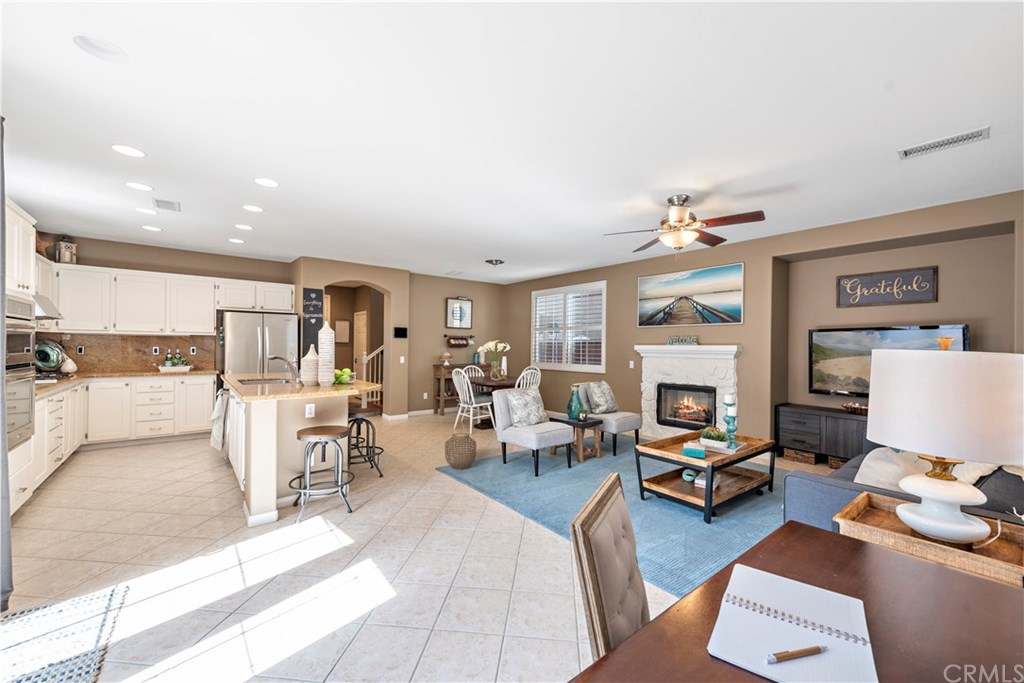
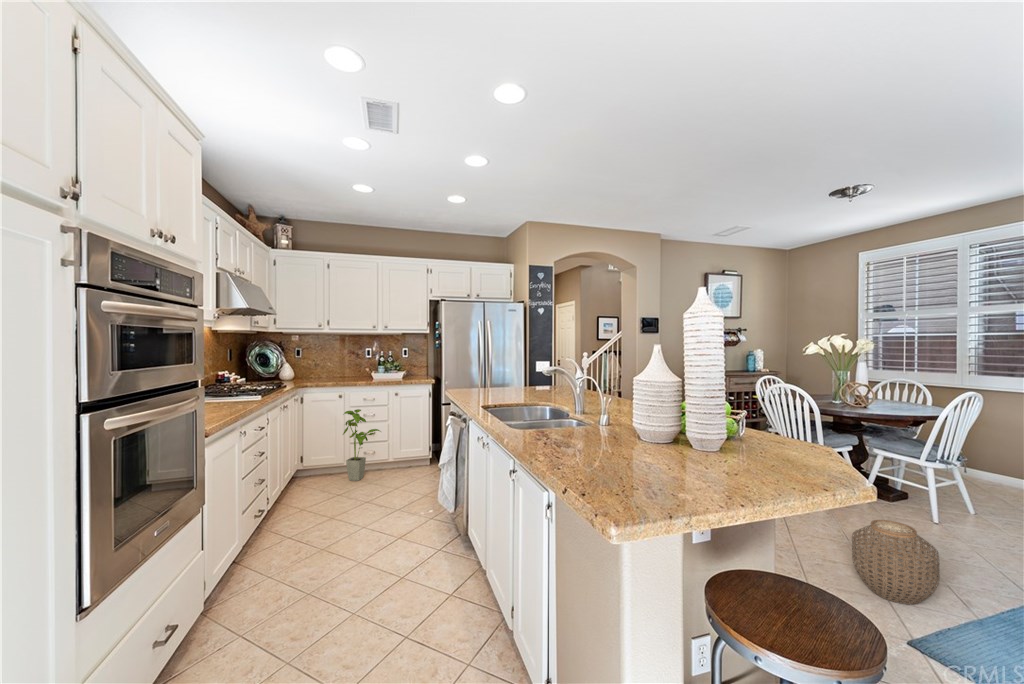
house plant: none [128,395,168,451] -> present [343,409,381,481]

